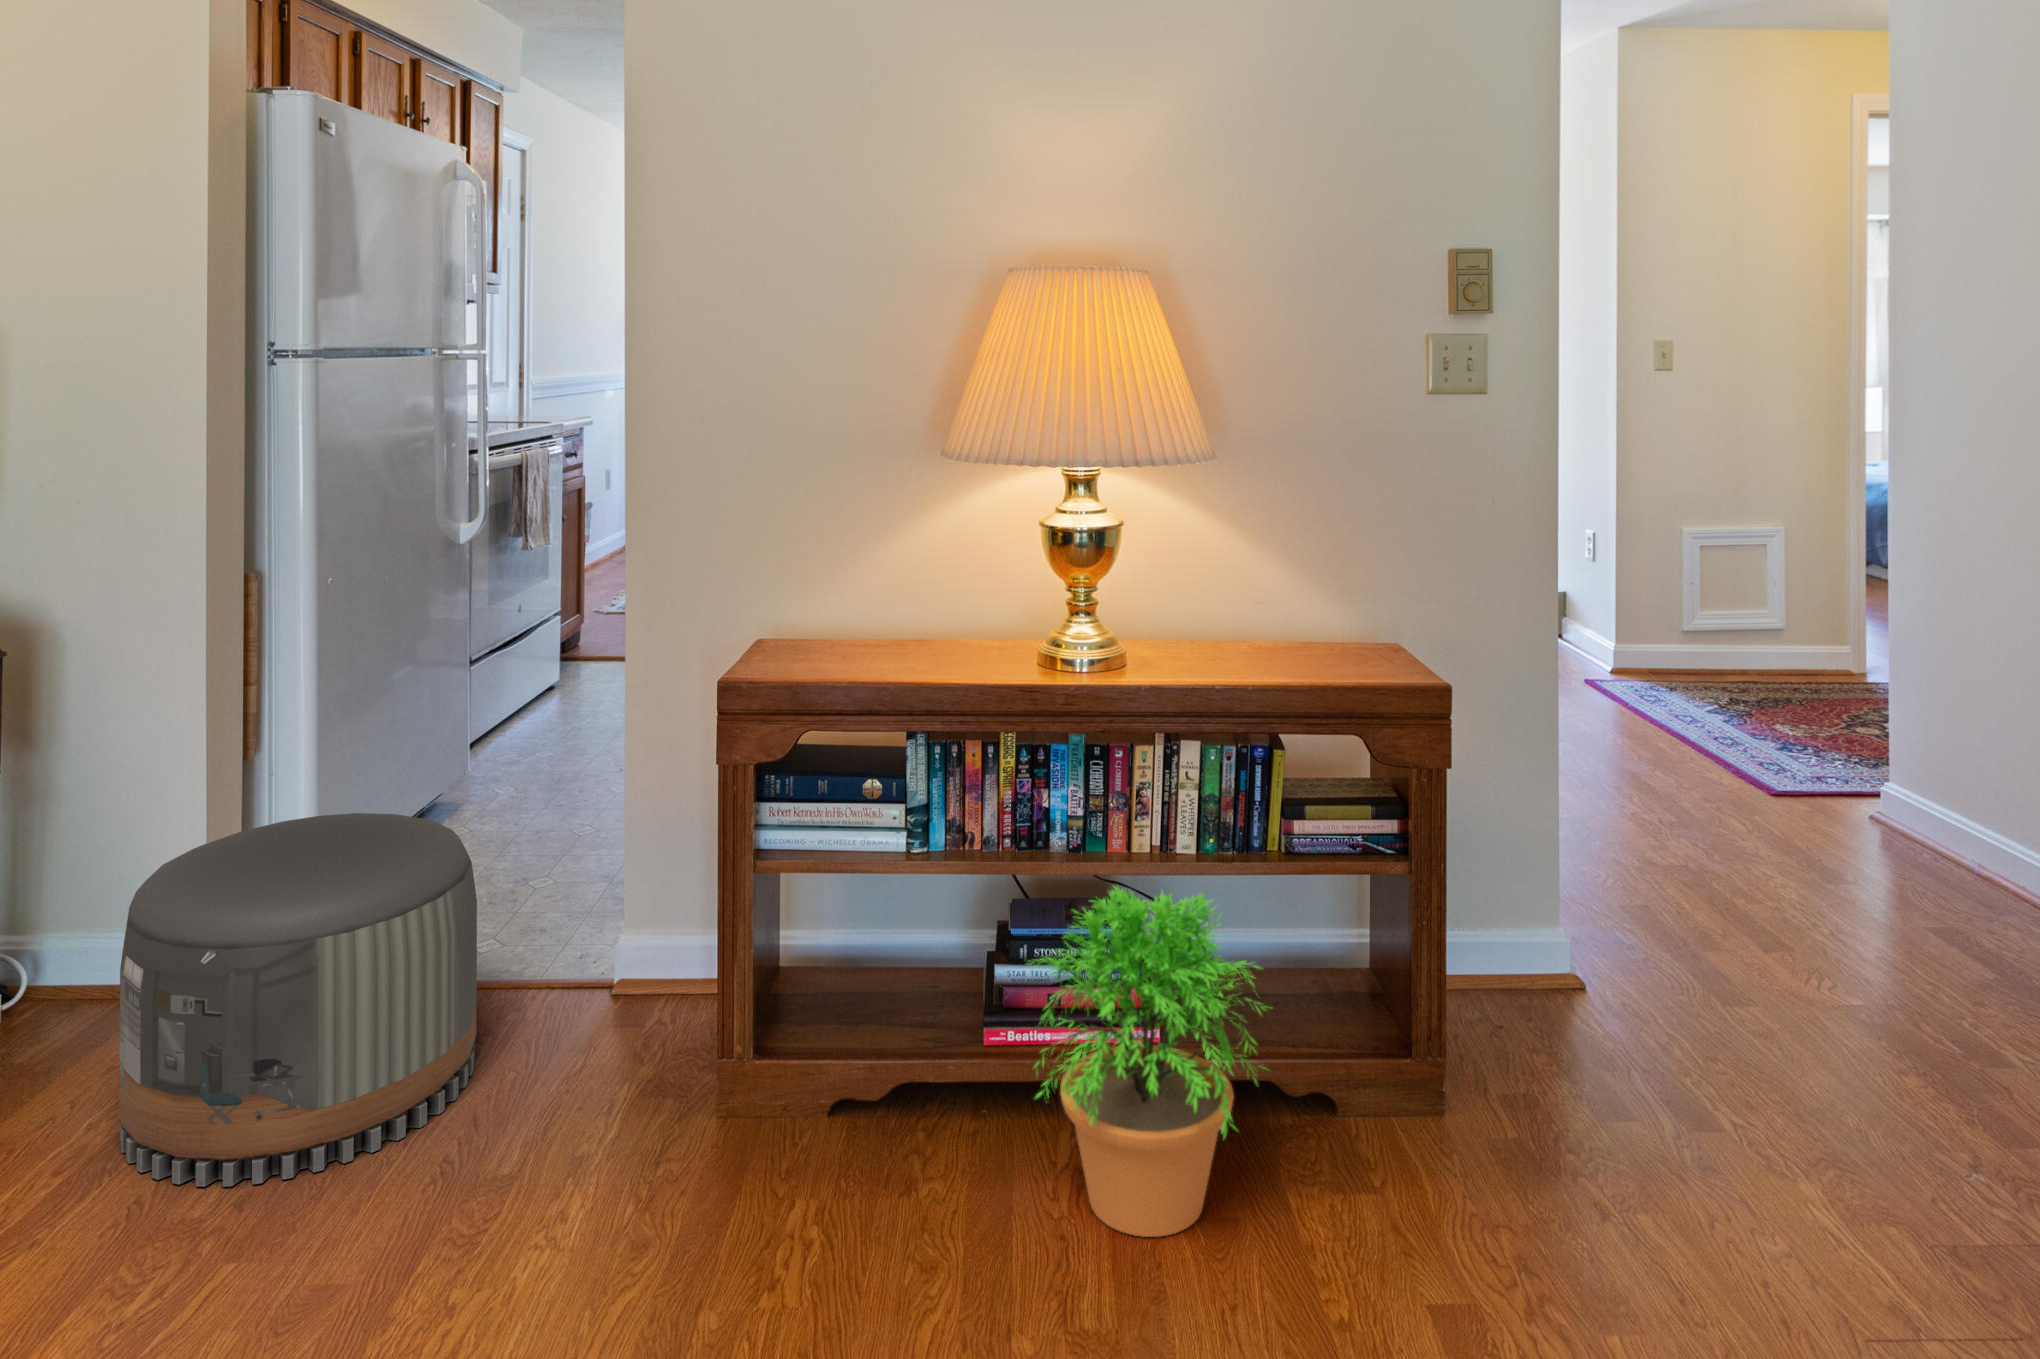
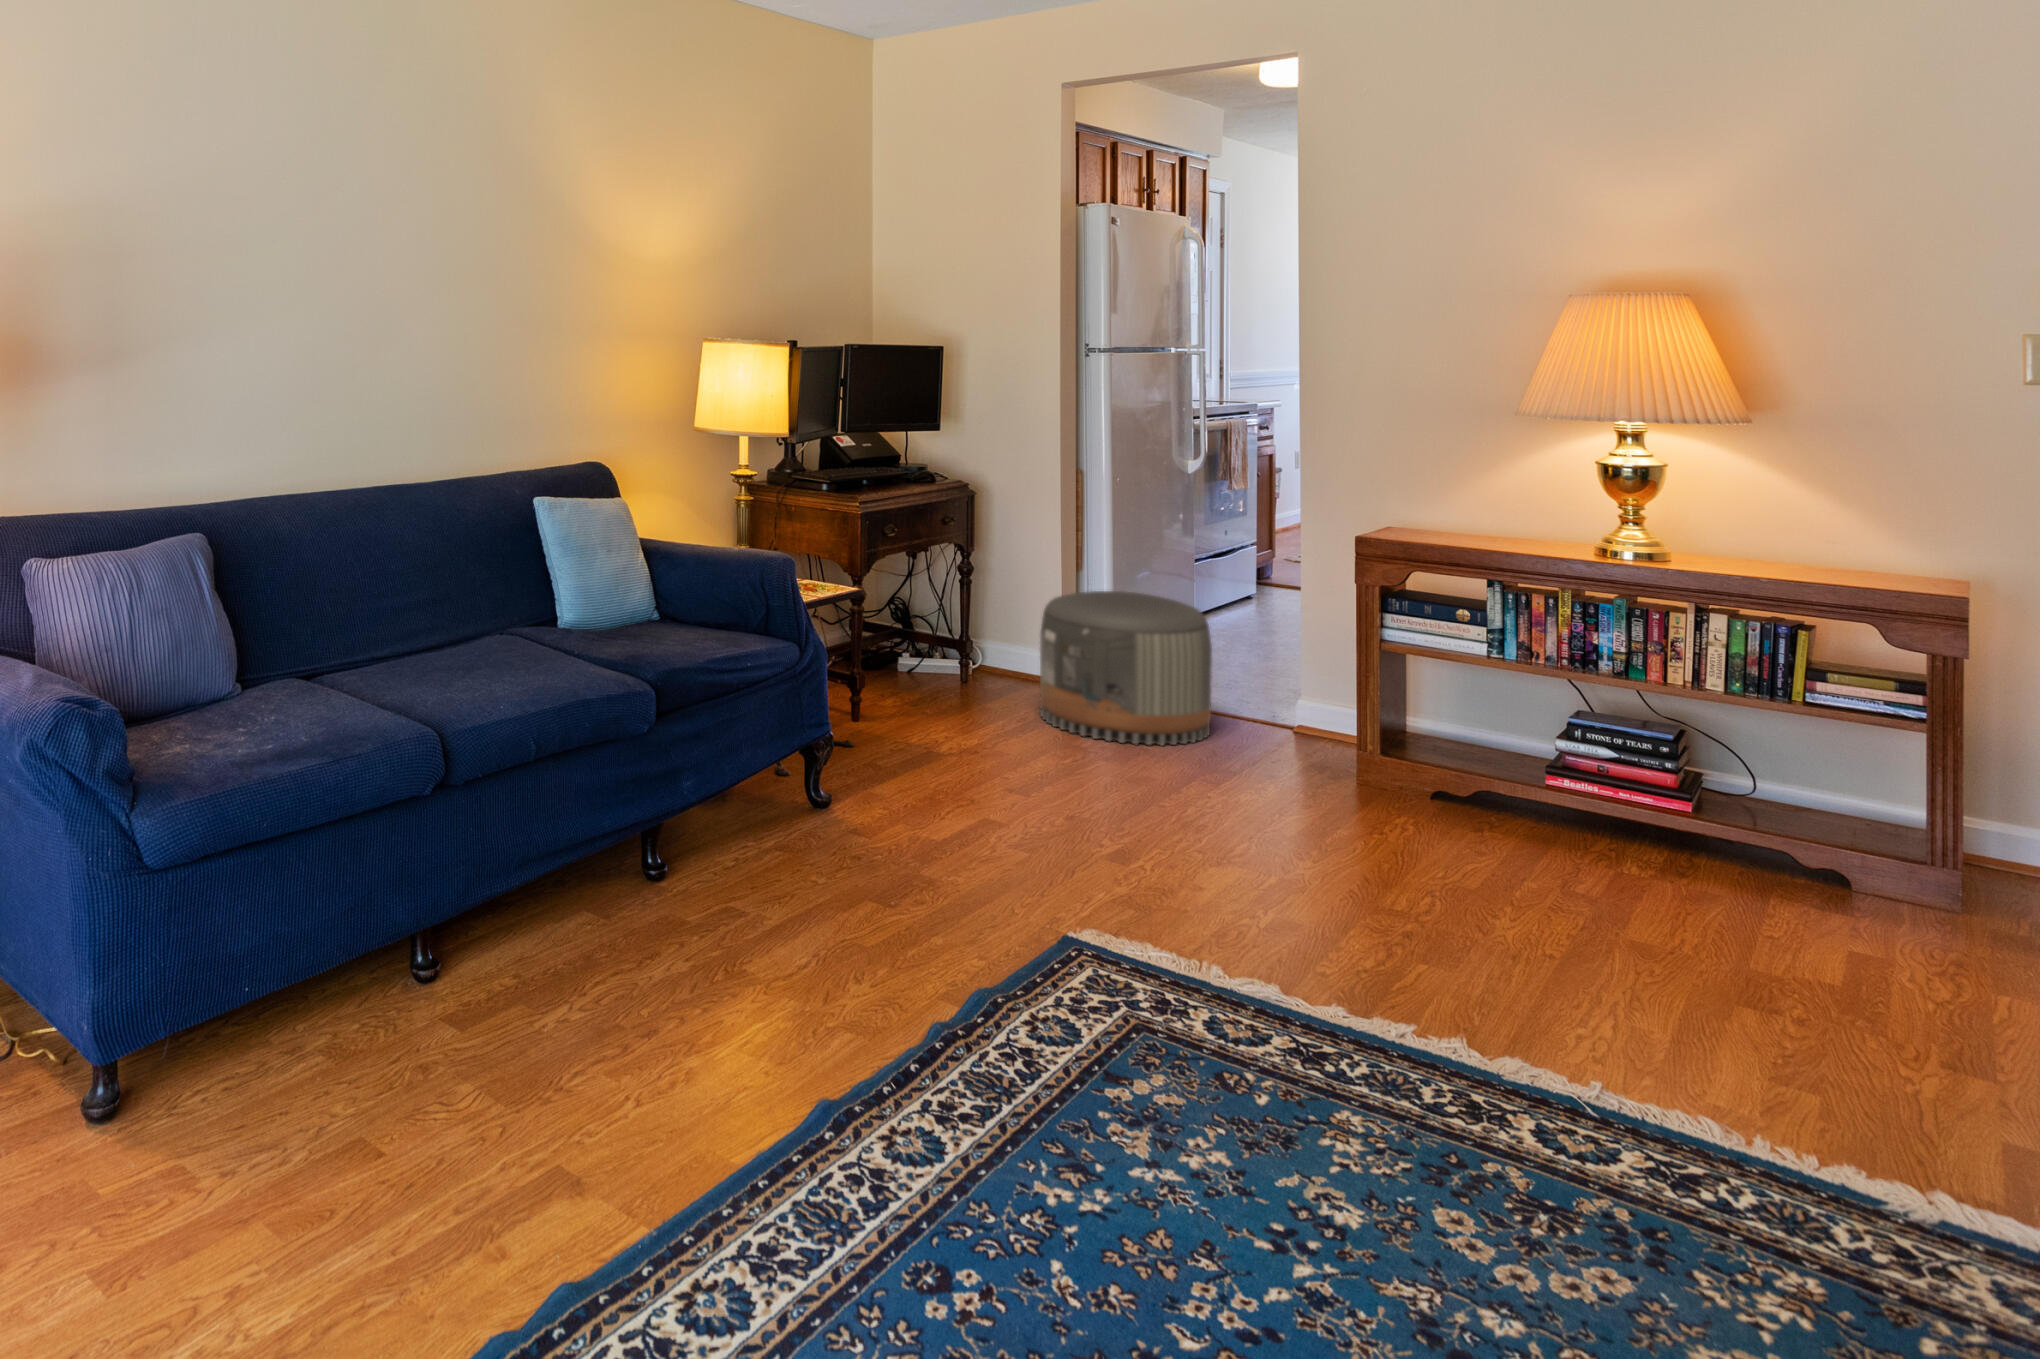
potted plant: present [1028,887,1272,1237] -> none [1556,674,1735,879]

